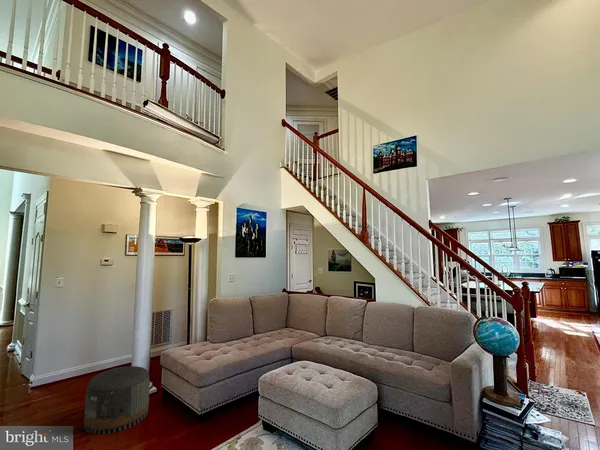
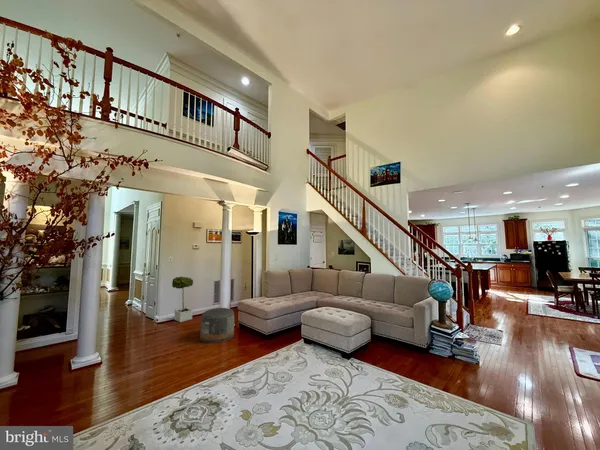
potted tree: none [55,312,94,388] -> present [172,276,193,322]

